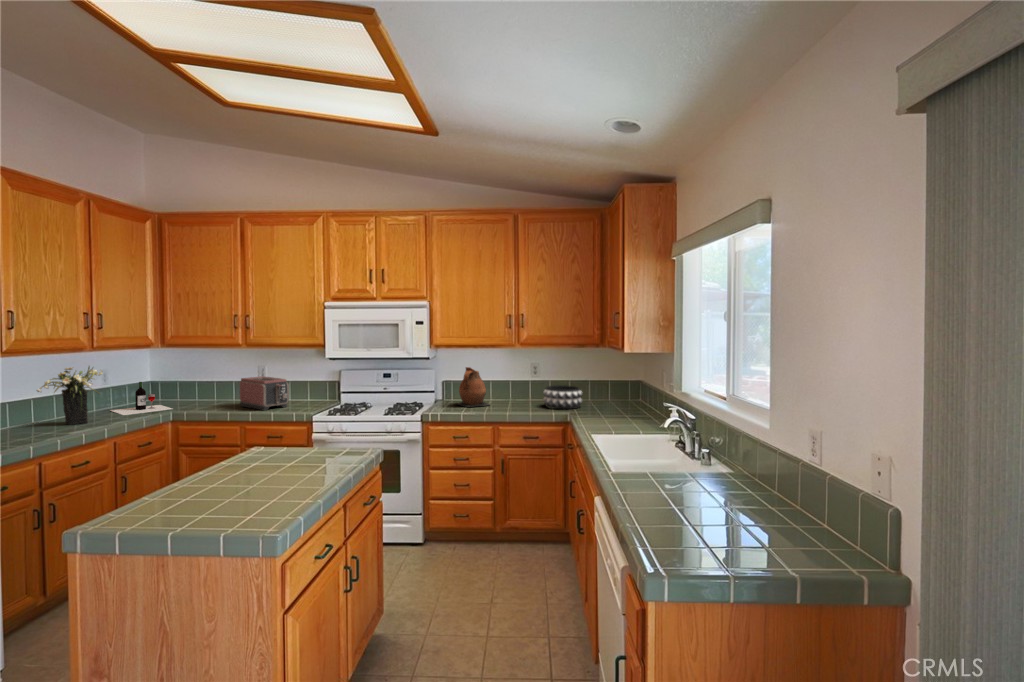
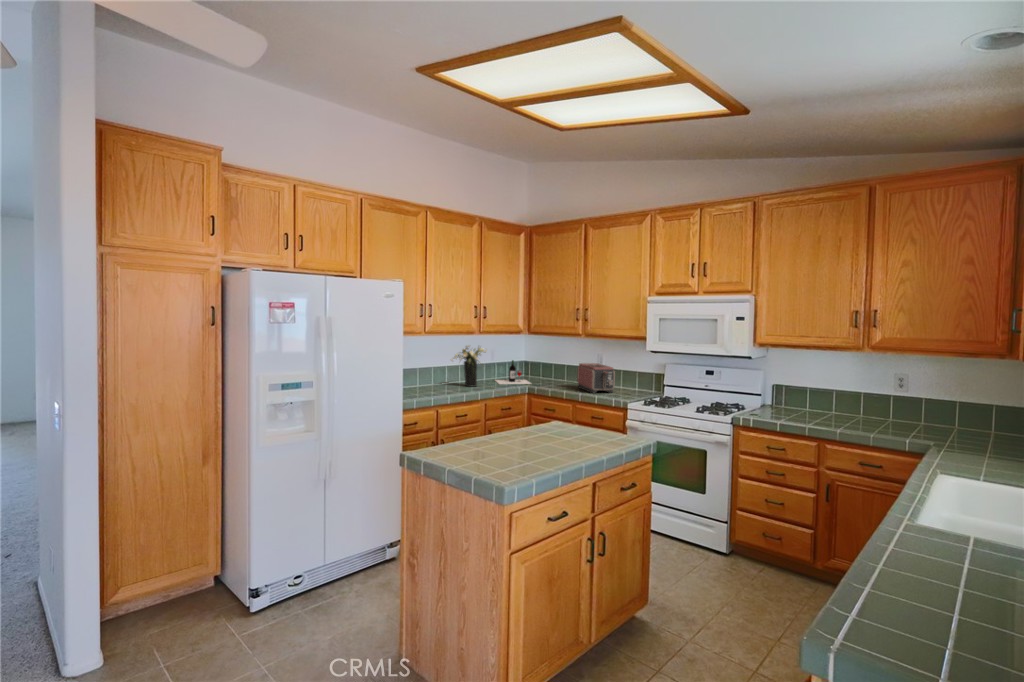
ceramic pitcher: present [457,367,490,407] -> none [781,370,828,420]
decorative bowl: present [543,385,582,409] -> none [905,405,977,441]

